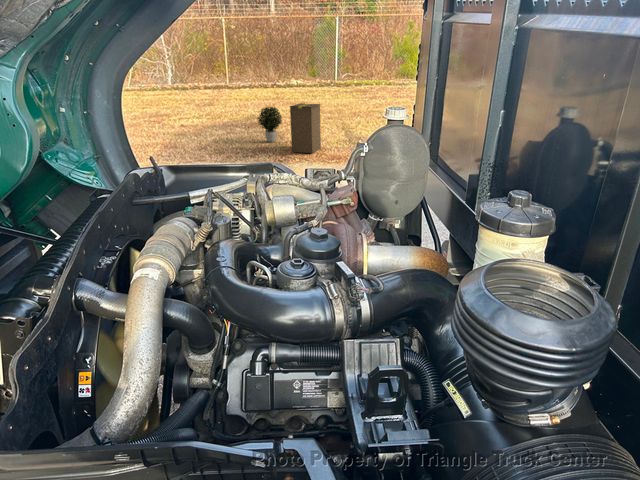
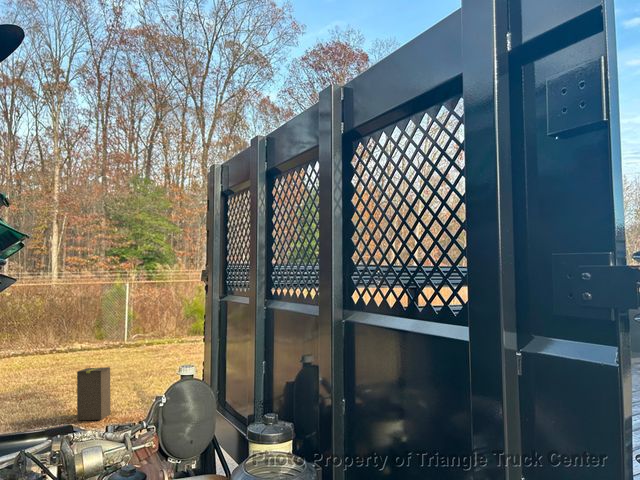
potted plant: present [257,107,282,143] -> none [36,373,67,413]

